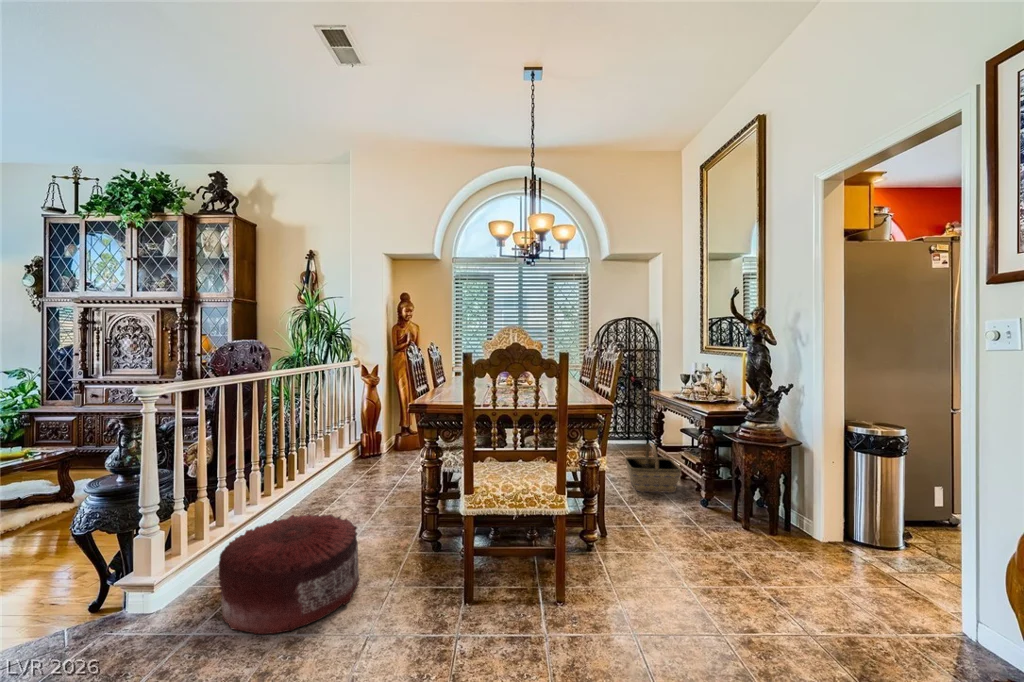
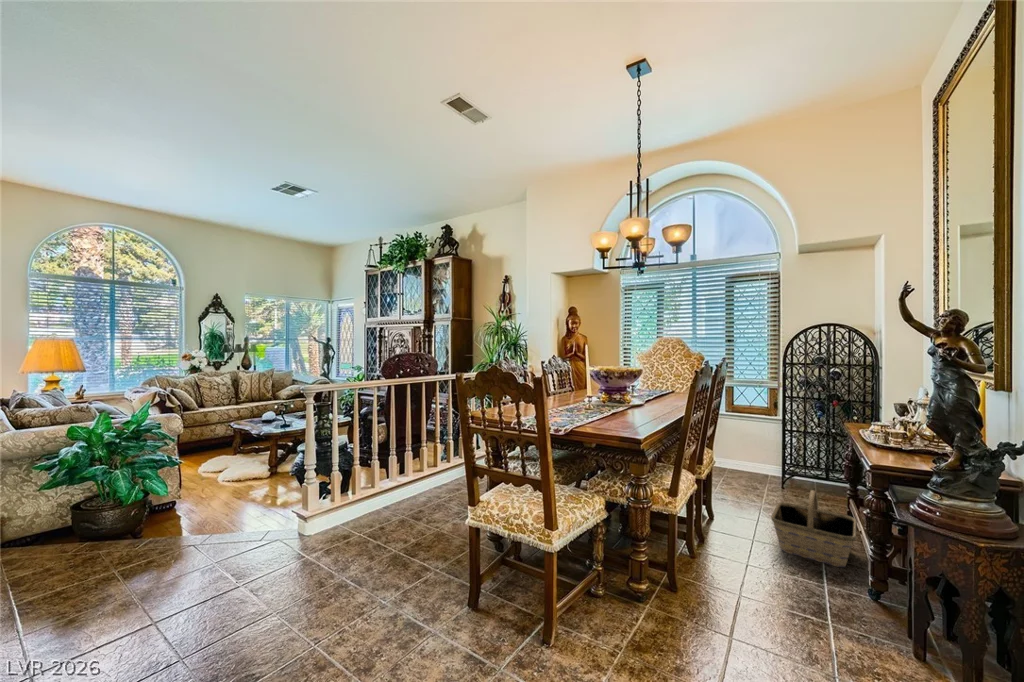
pouf: present [219,514,360,634] -> none [319,489,425,578]

